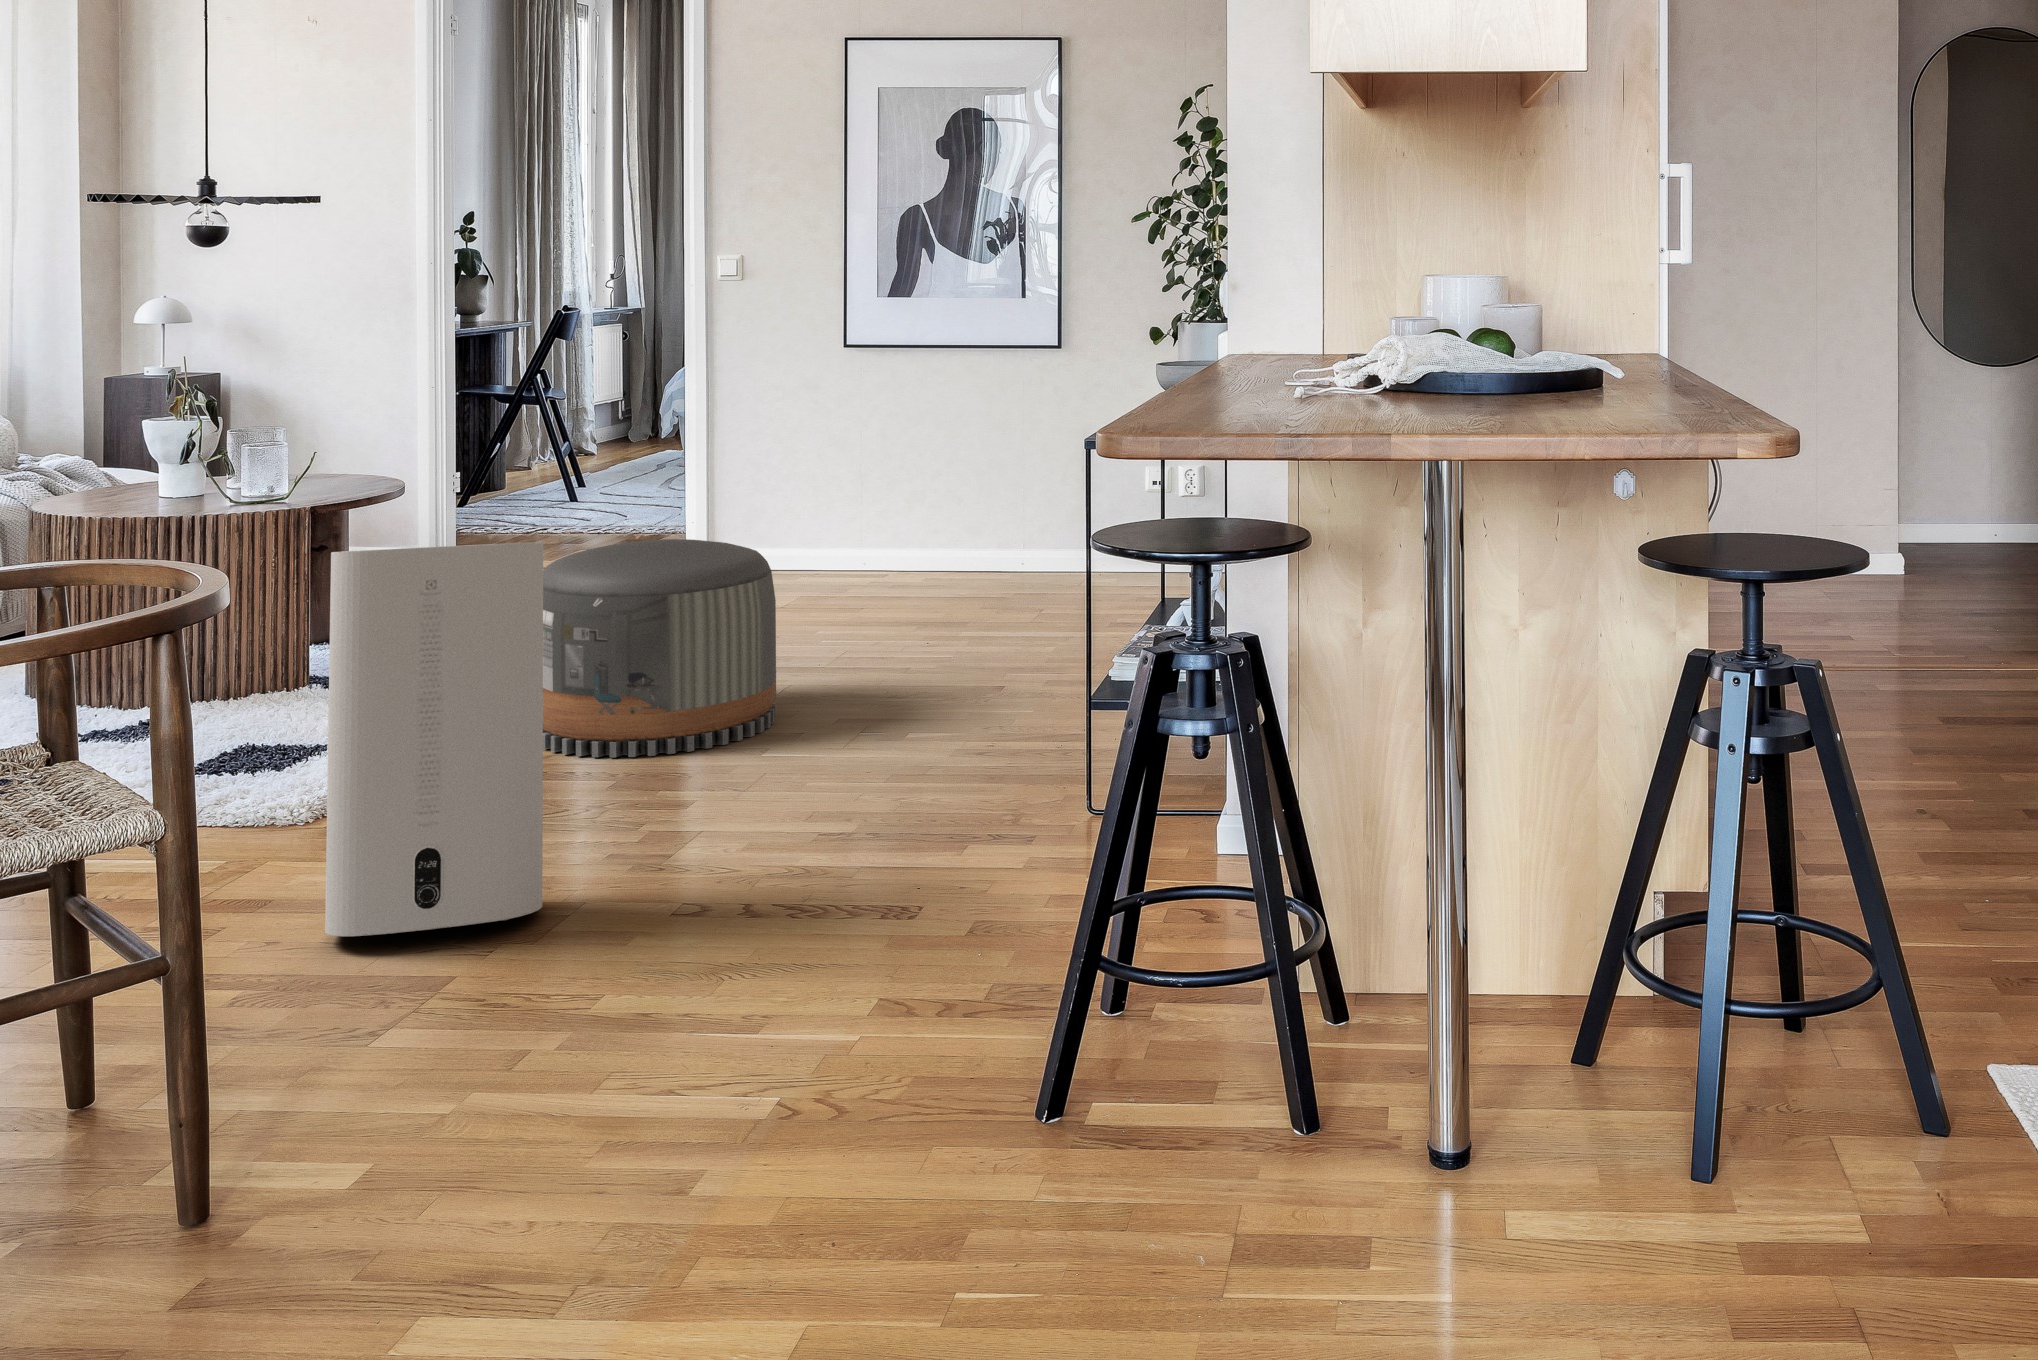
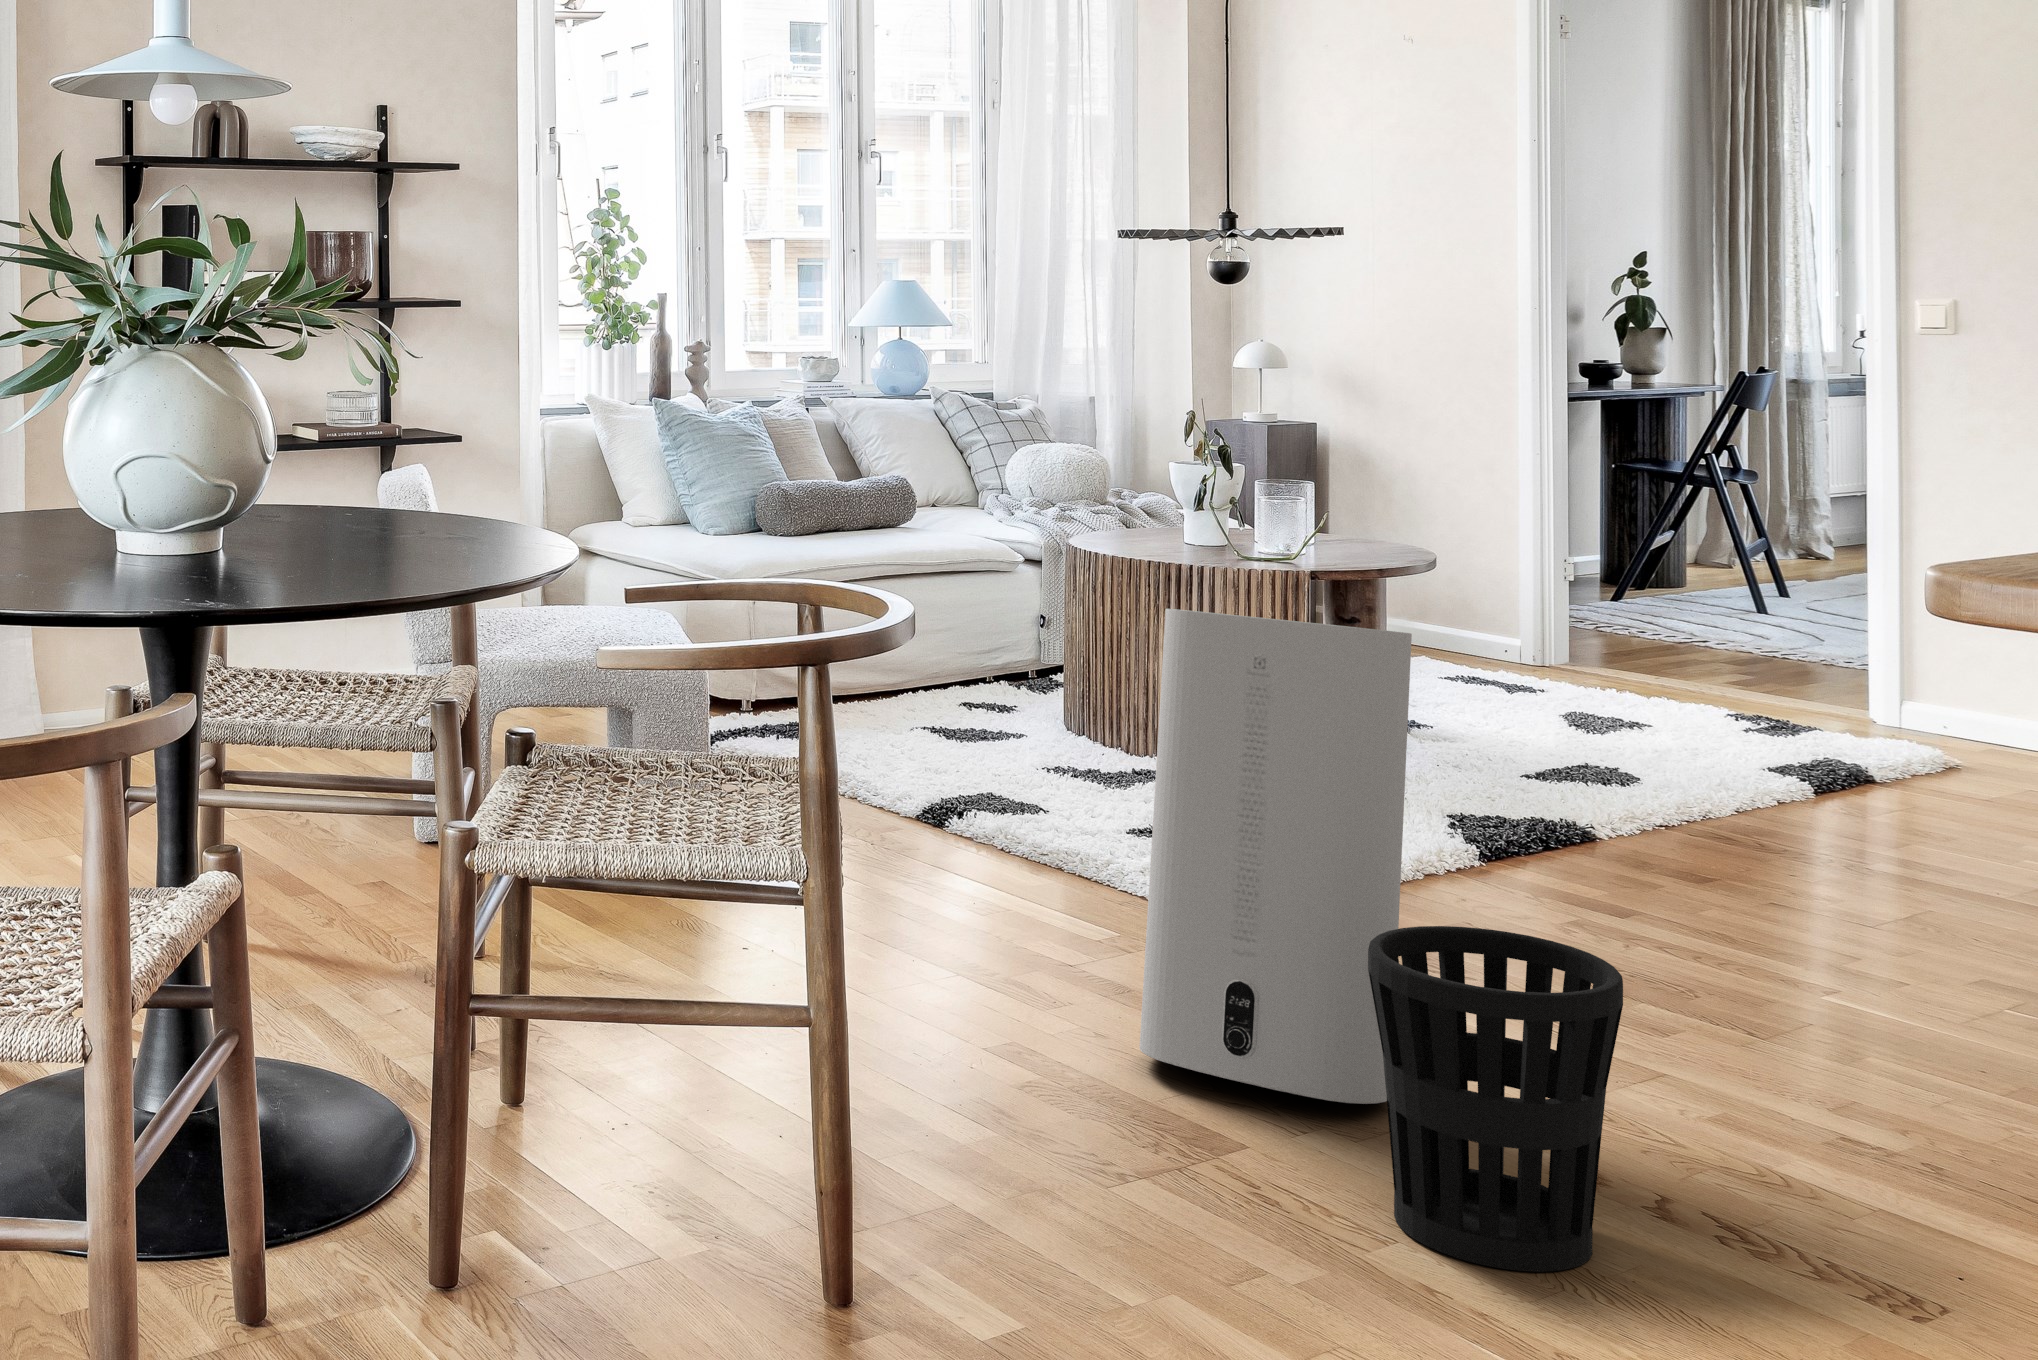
pouf: present [543,539,776,757] -> none [1519,665,1875,966]
wastebasket: none [569,746,747,989] -> present [1368,926,1623,1272]

